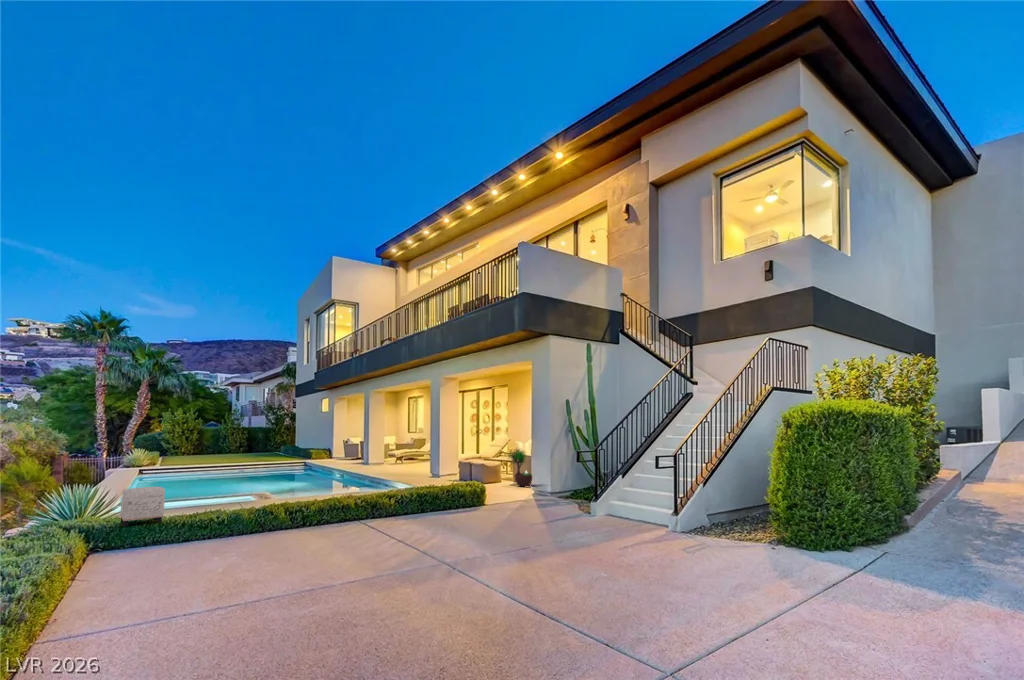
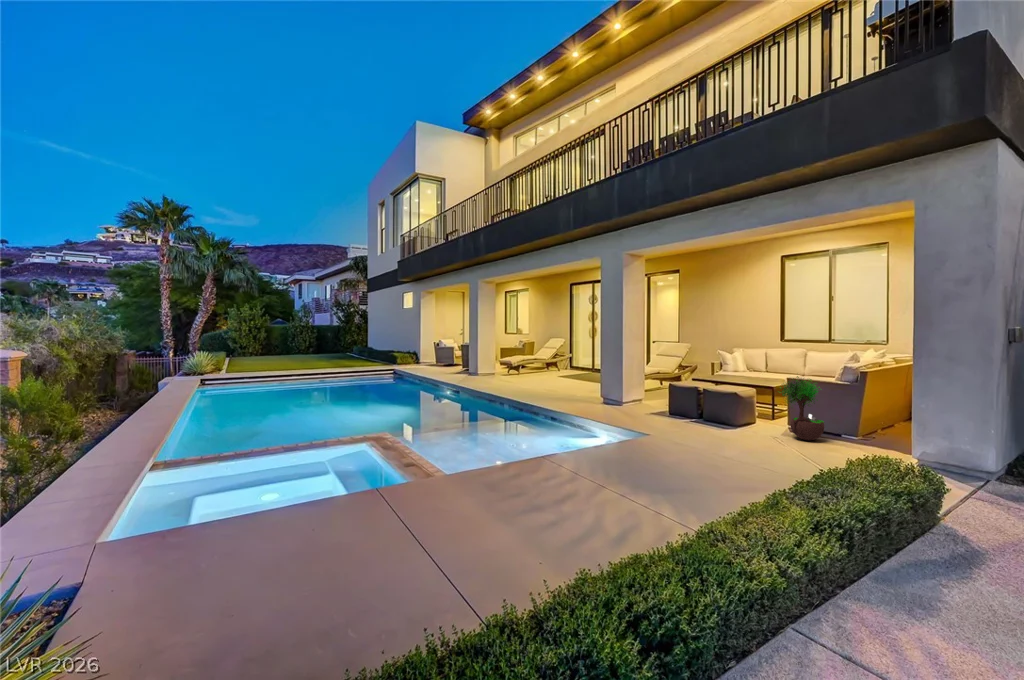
ottoman: present [121,487,165,527] -> none [96,480,207,608]

